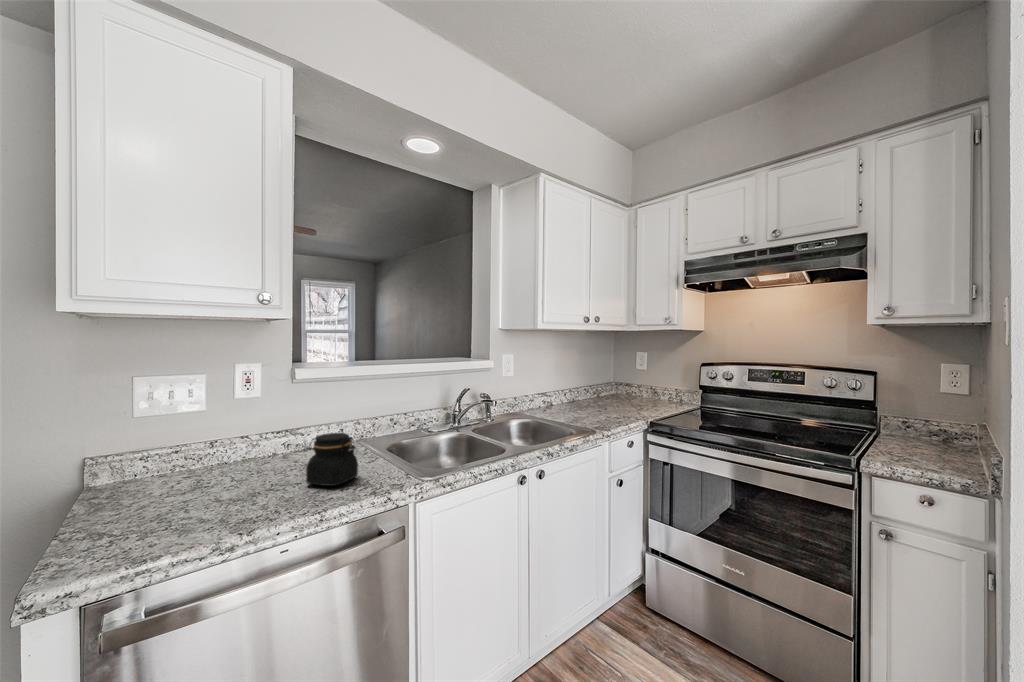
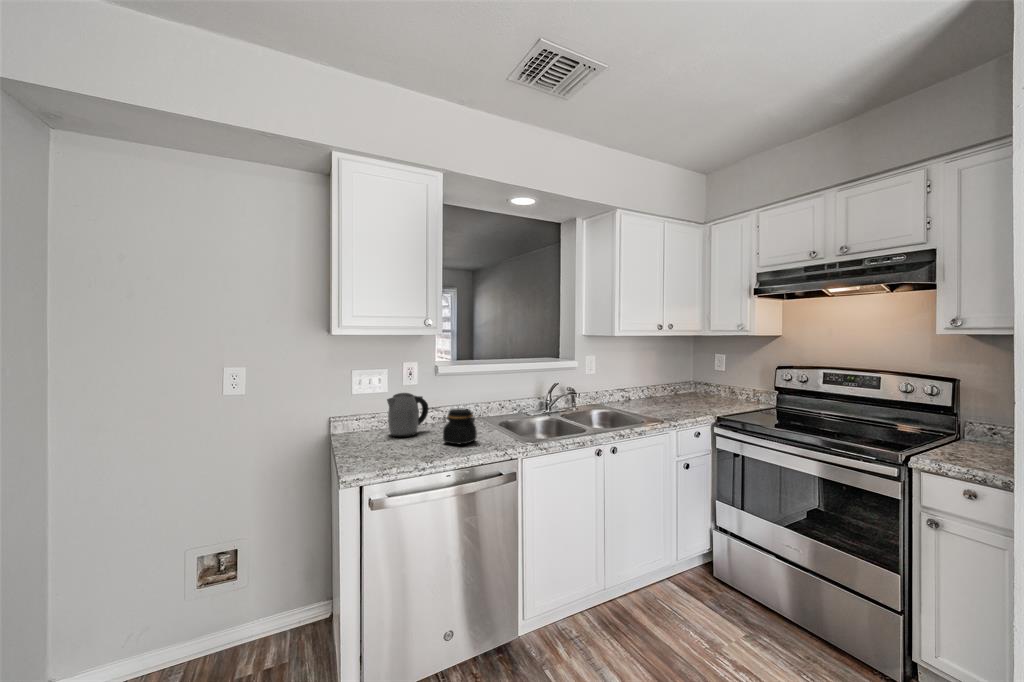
kettle: none [219,414,289,480] -> present [387,393,428,437]

